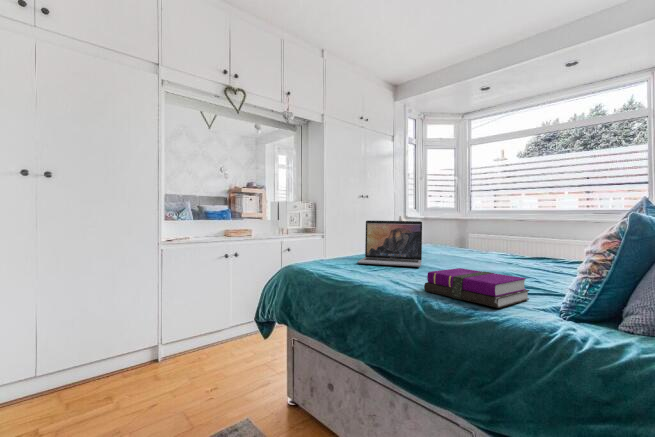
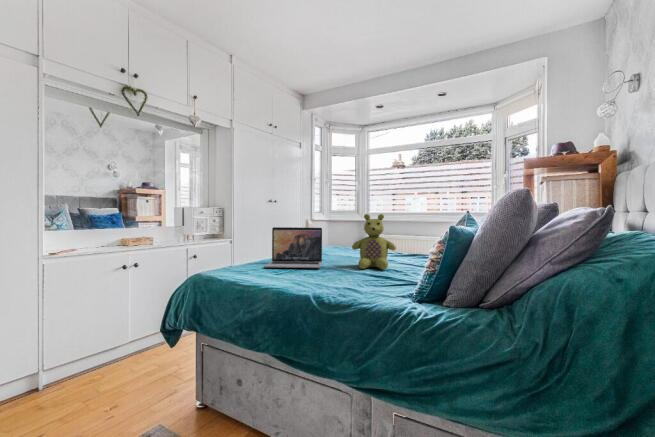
stuffed bear: none [459,205,518,272] -> present [352,214,396,269]
notebook: present [424,268,529,308] -> none [319,268,396,298]

